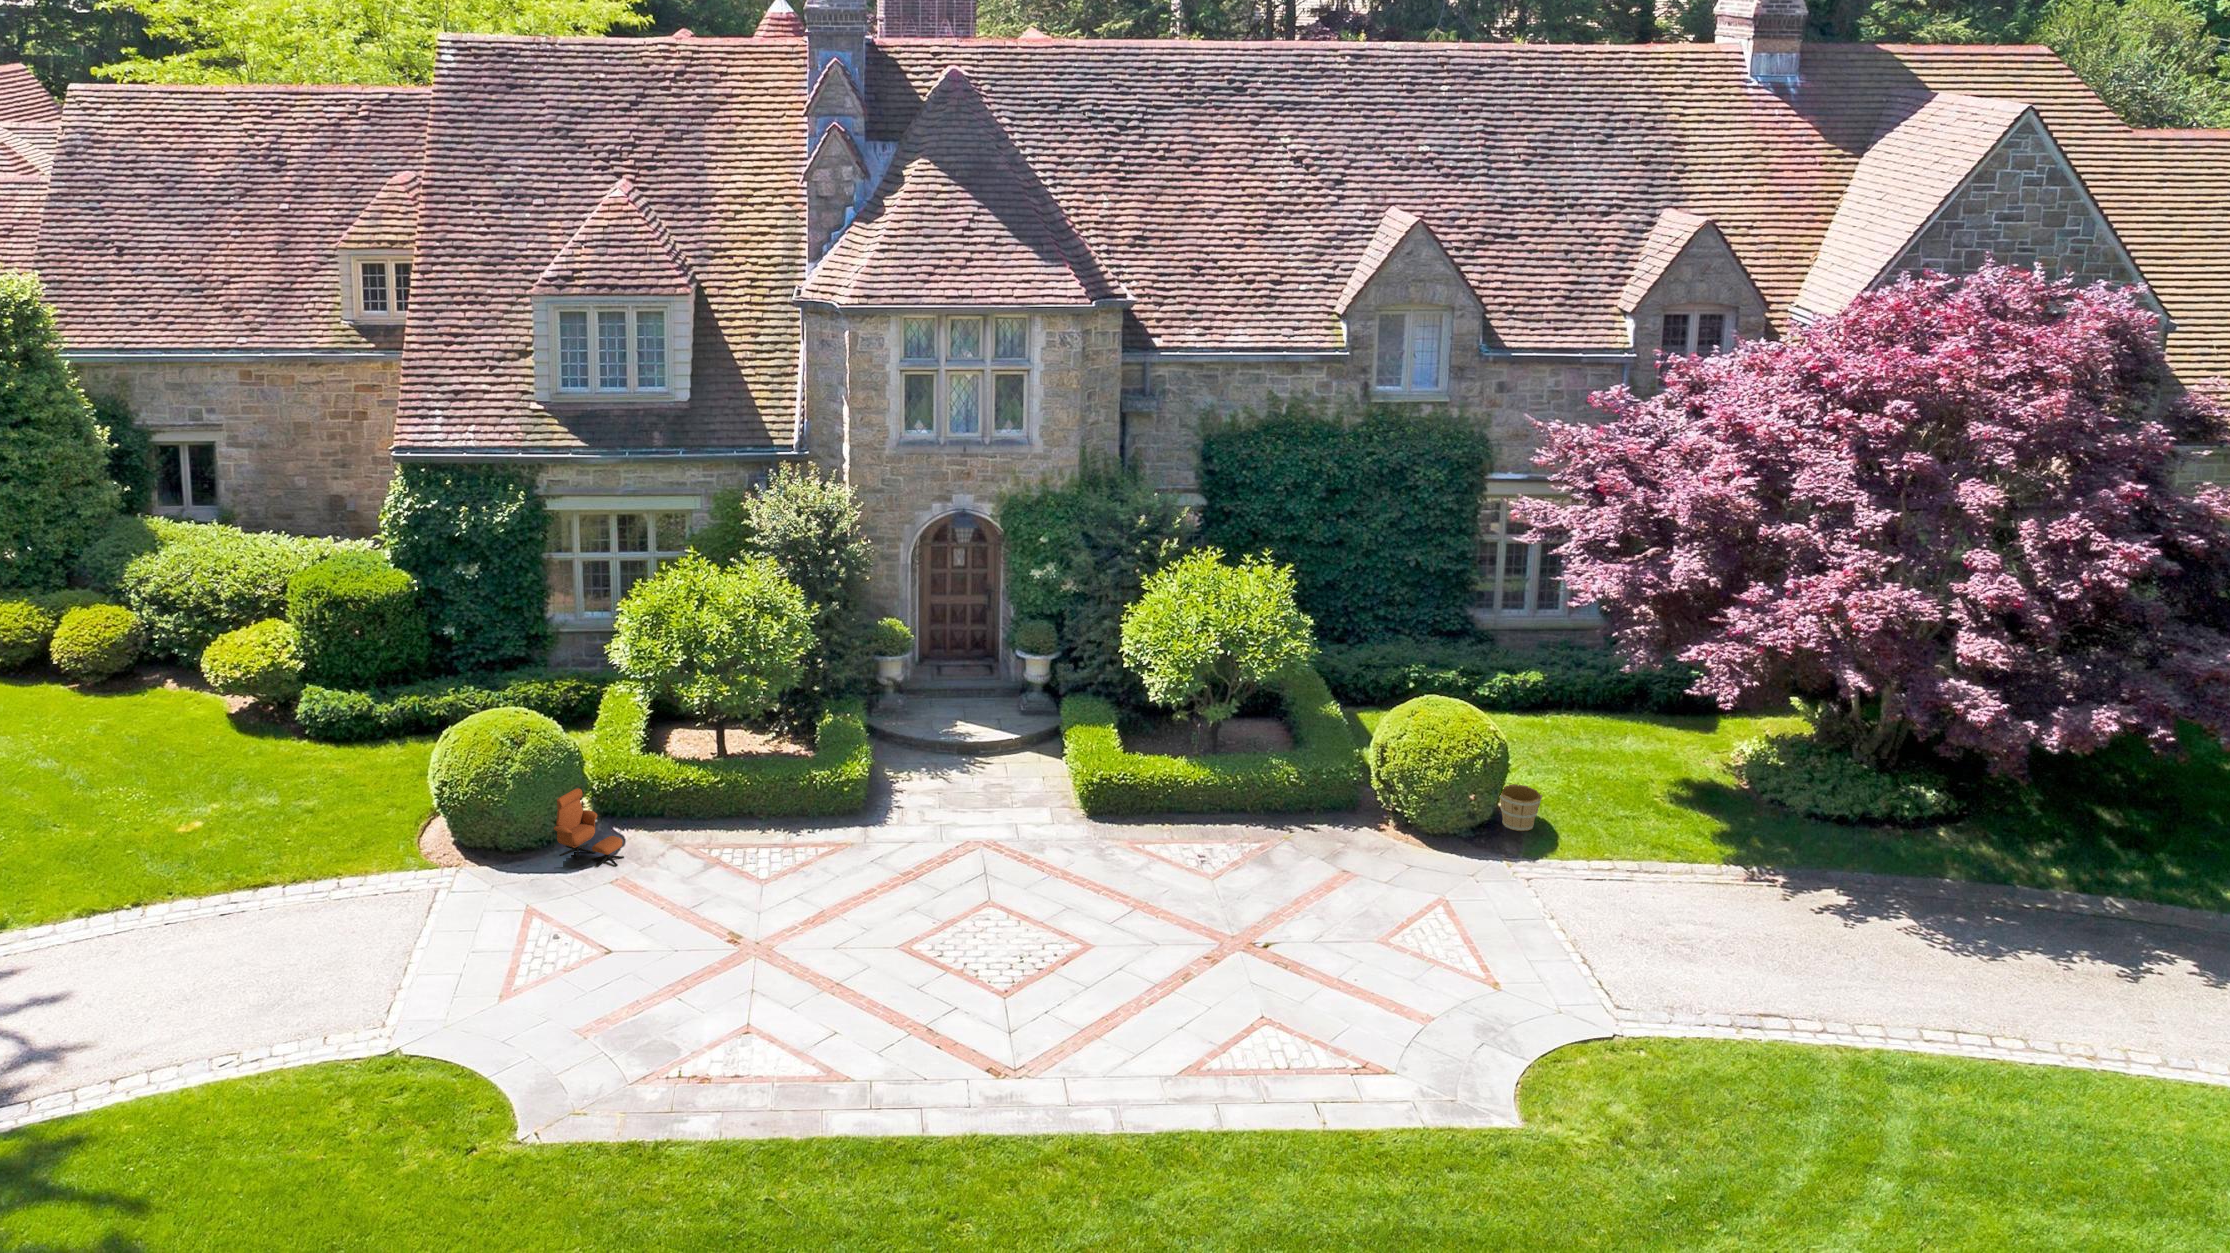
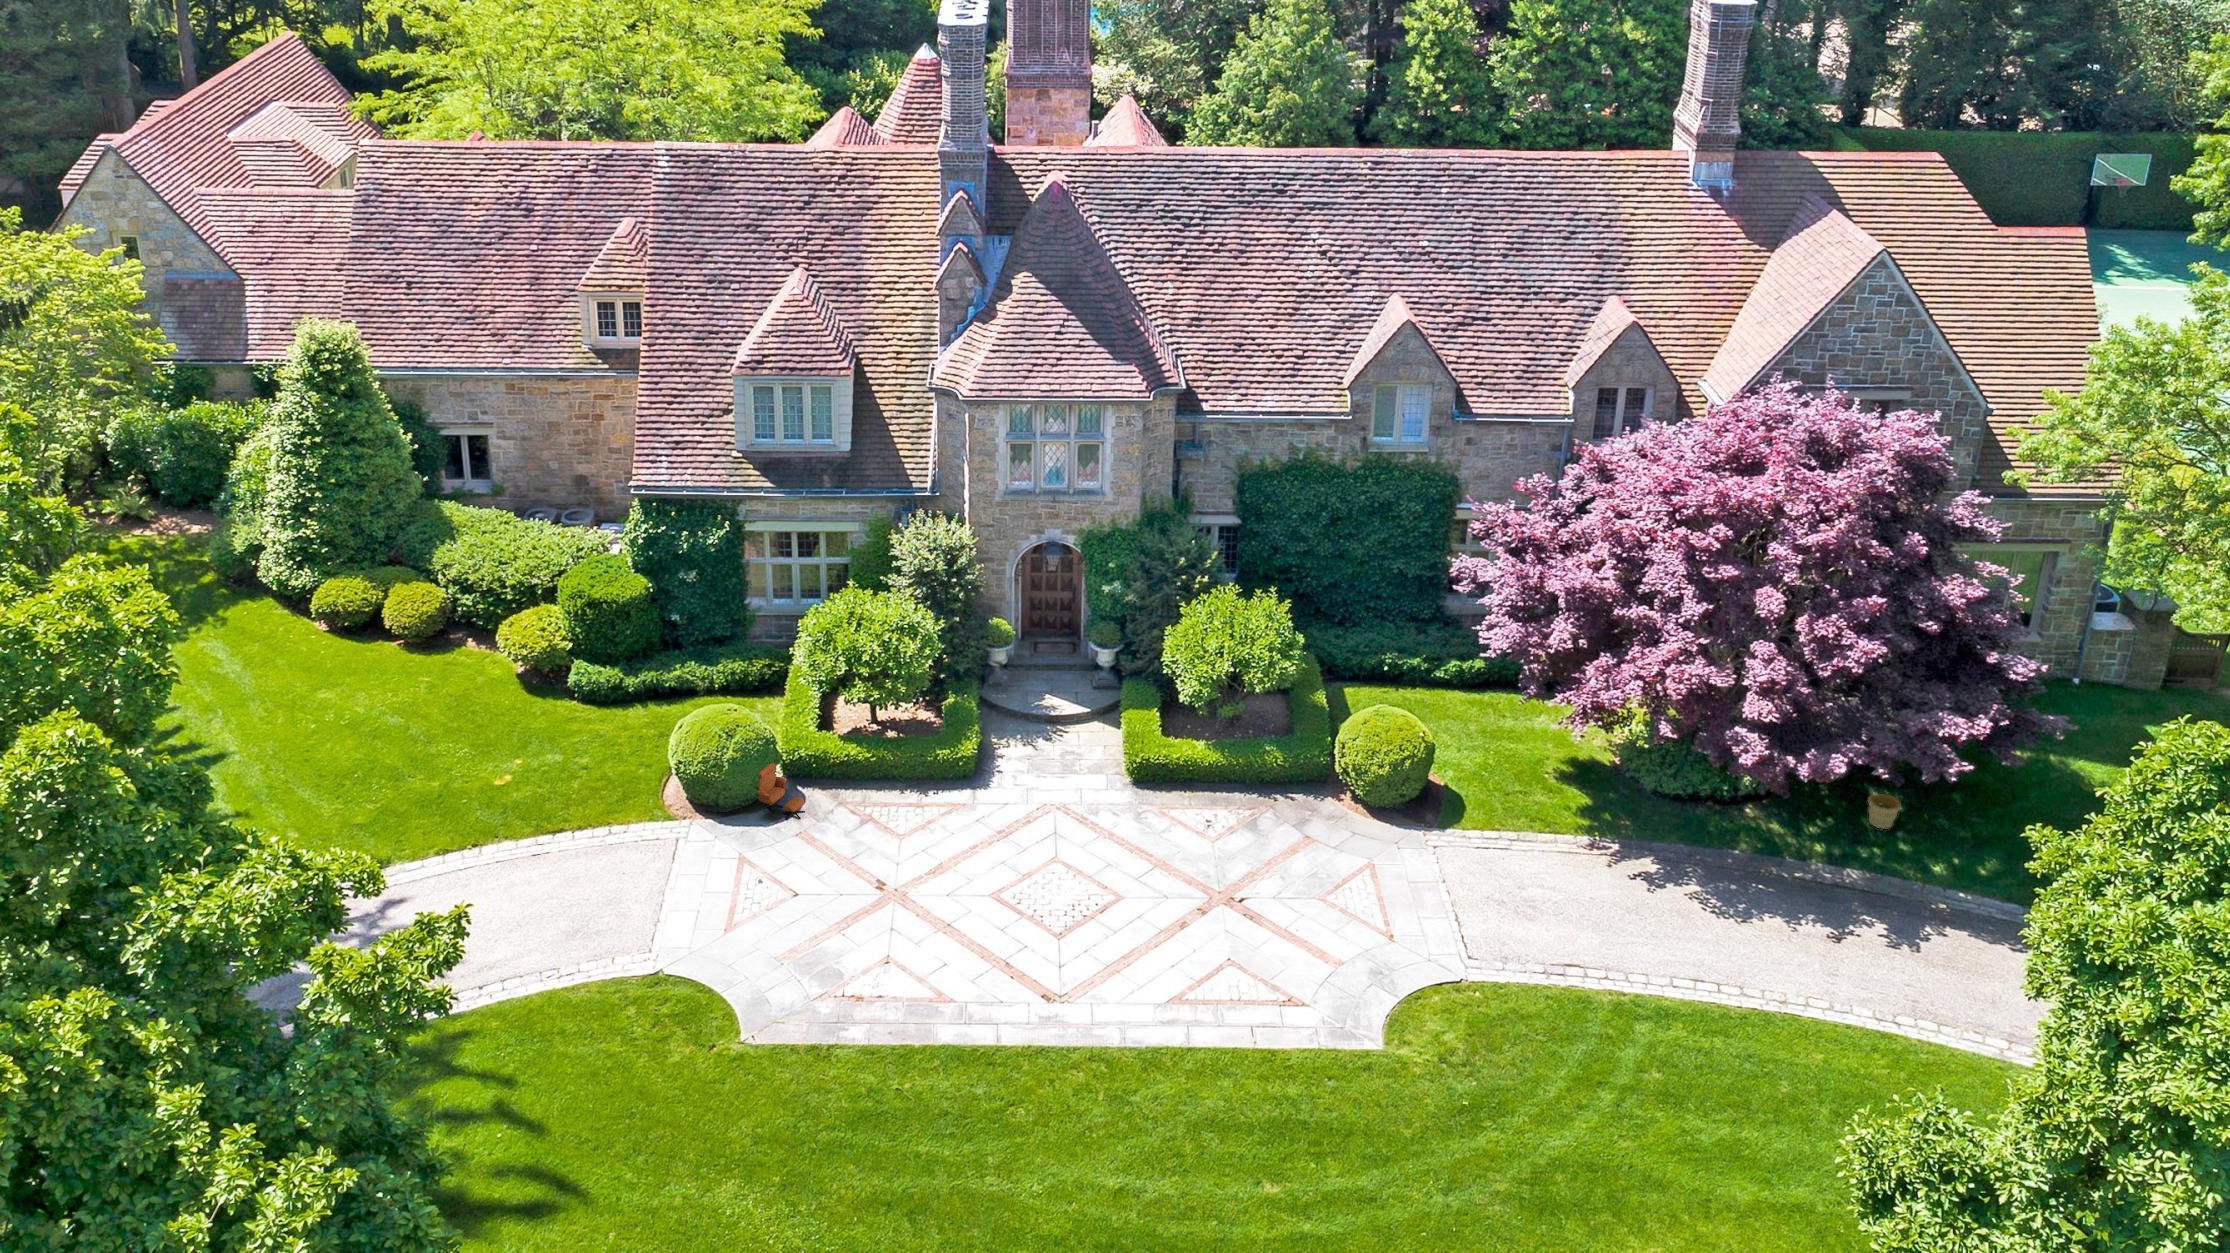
wooden bucket: present [1500,784,1542,831] -> present [1868,794,1900,829]

